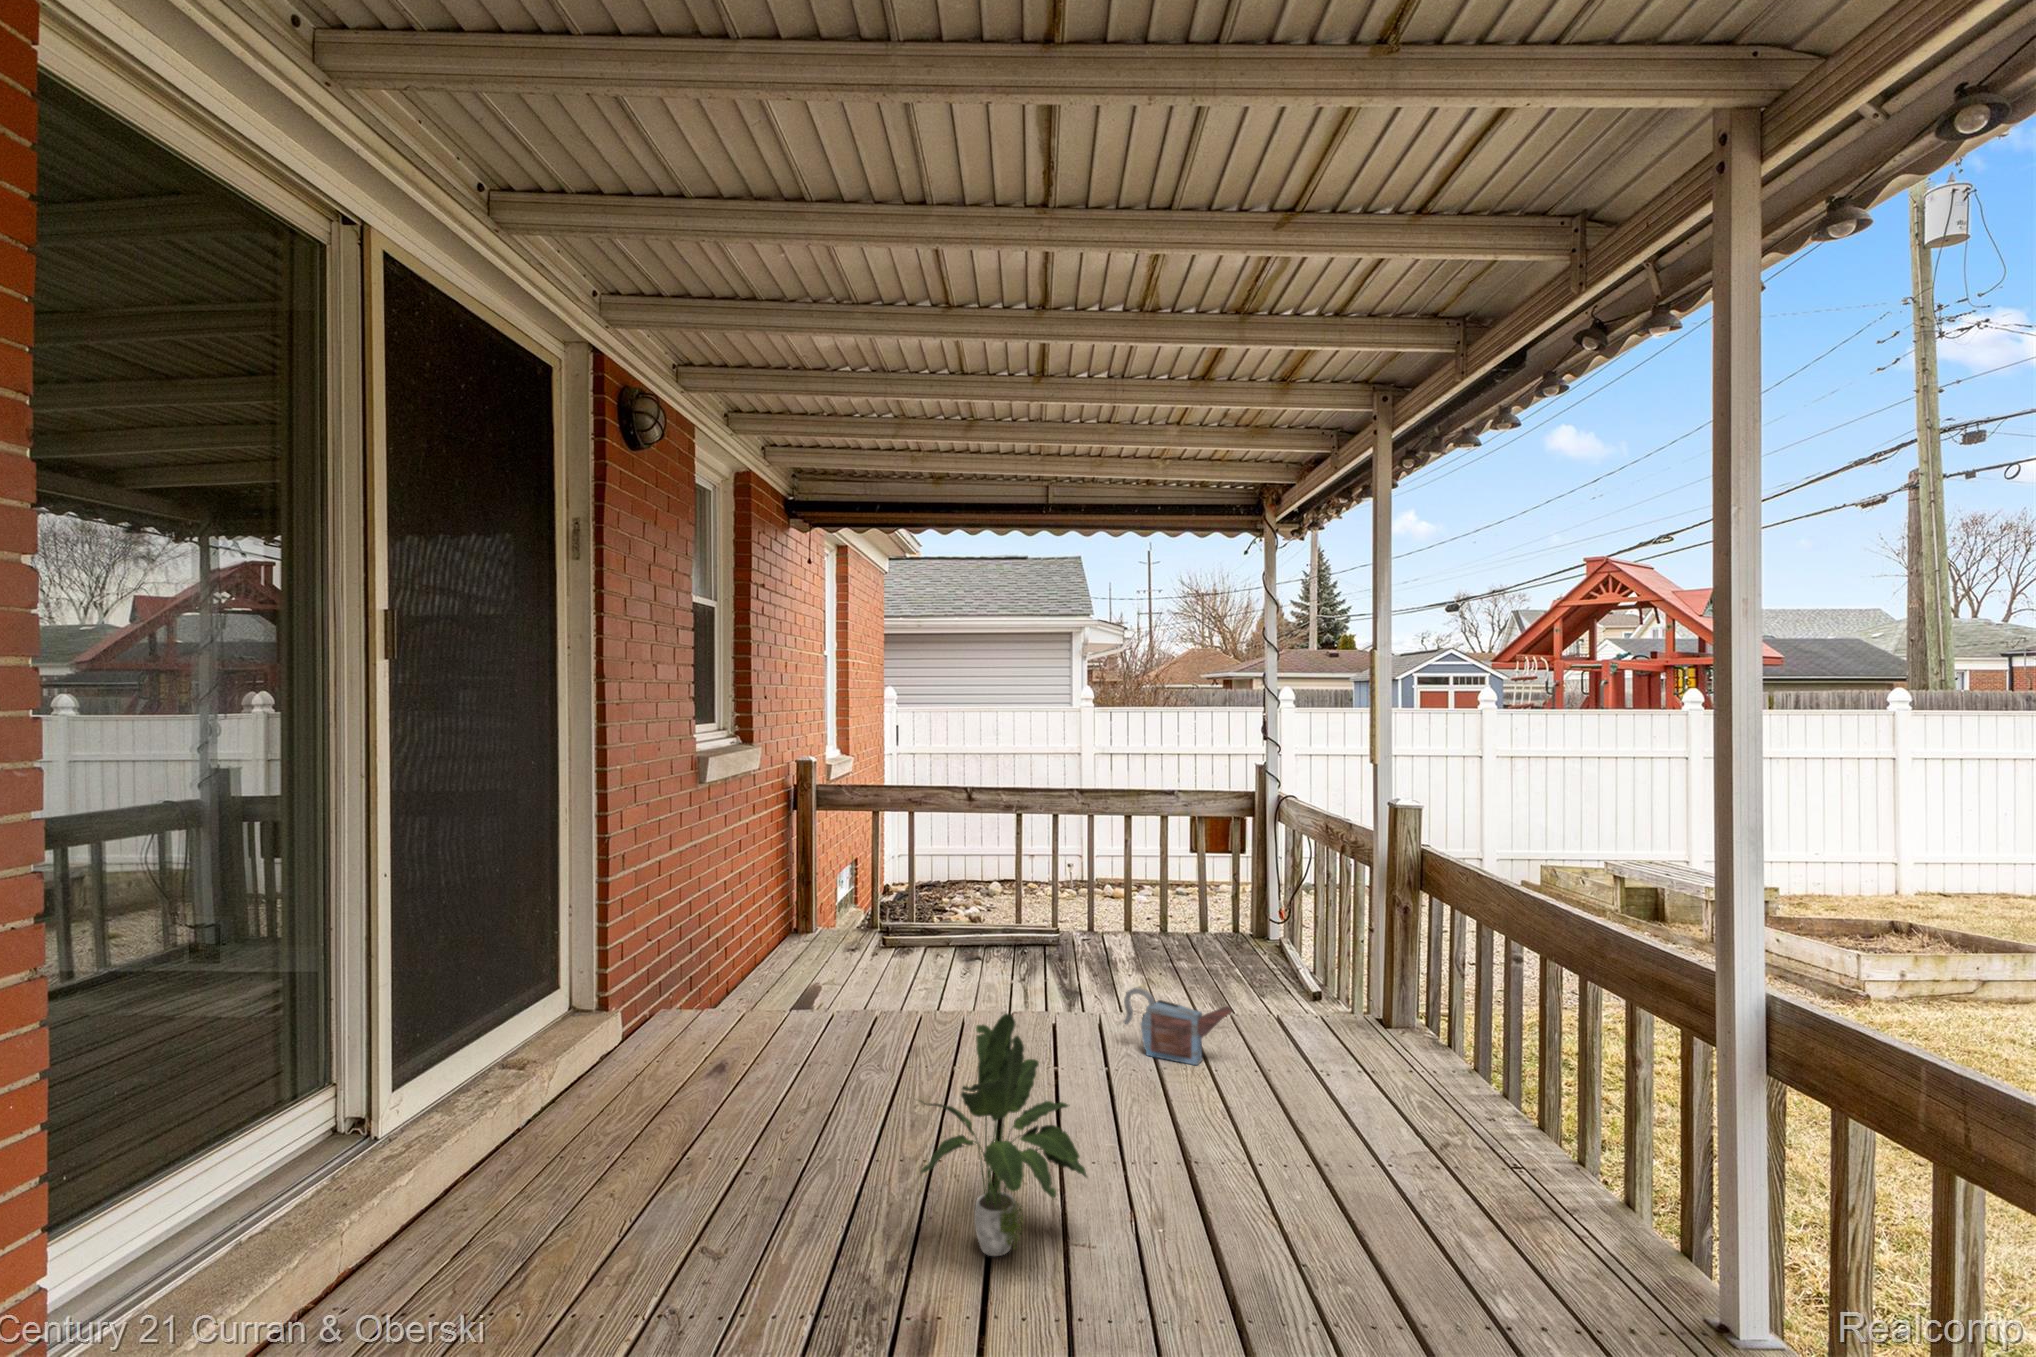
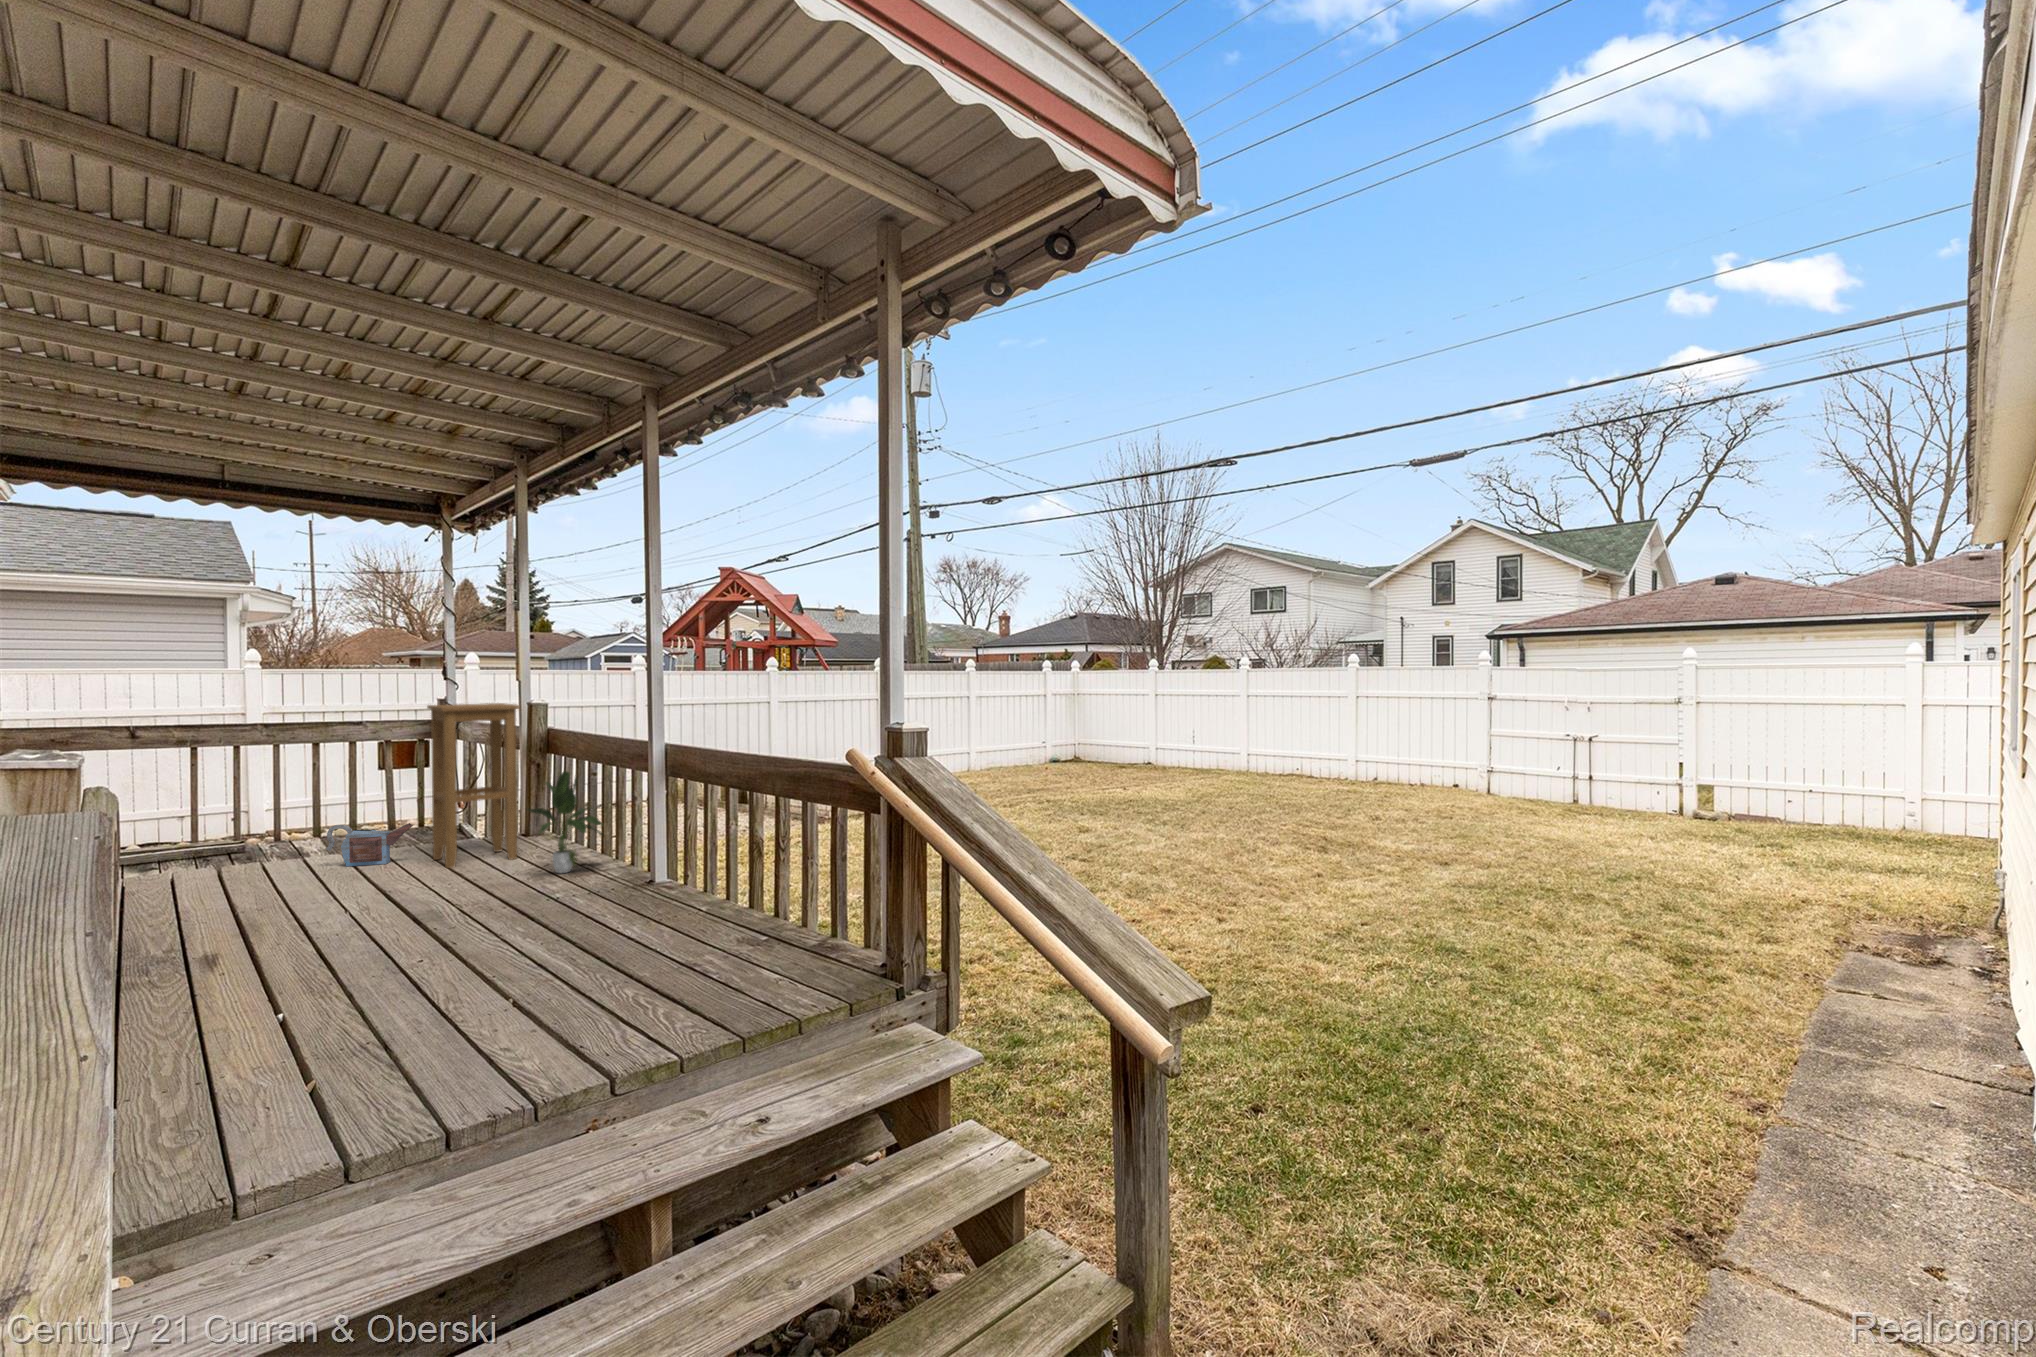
stool: none [1255,815,1404,1117] -> present [427,703,520,868]
potted plant: present [920,1014,1087,1256] -> present [528,771,603,873]

